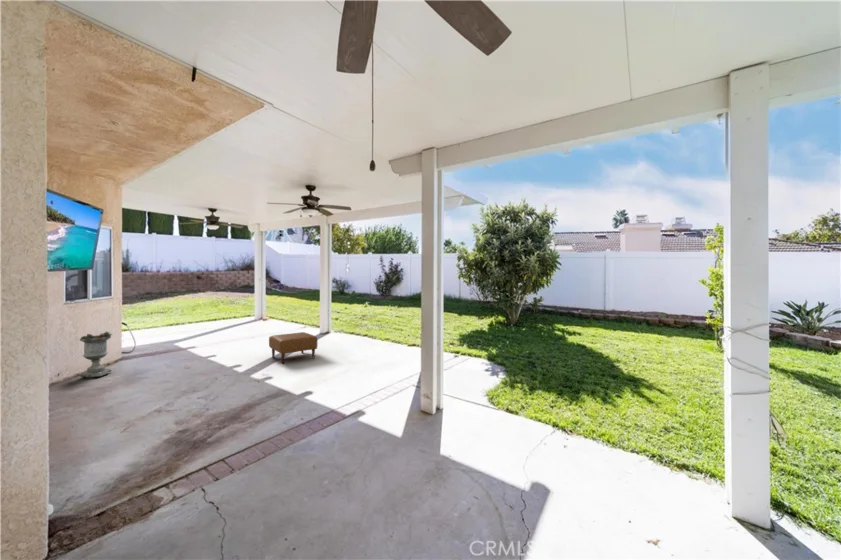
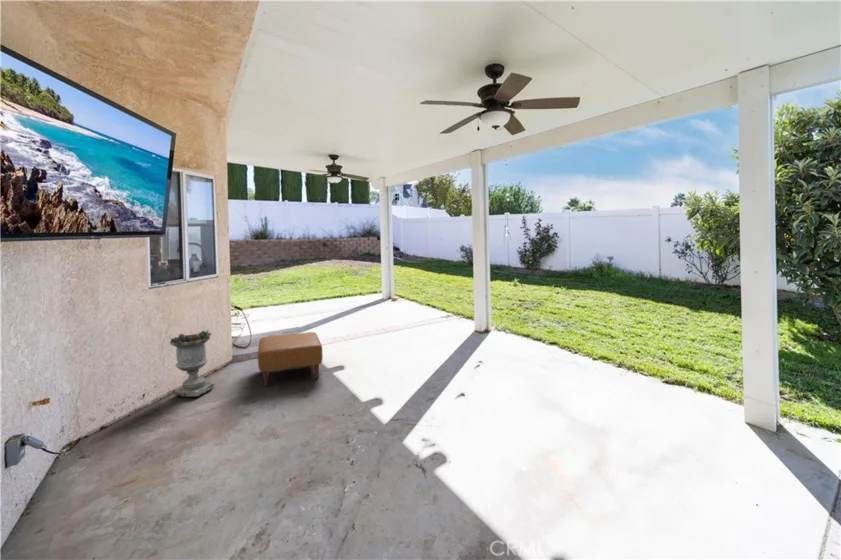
ottoman: present [269,332,318,364] -> present [258,332,323,386]

